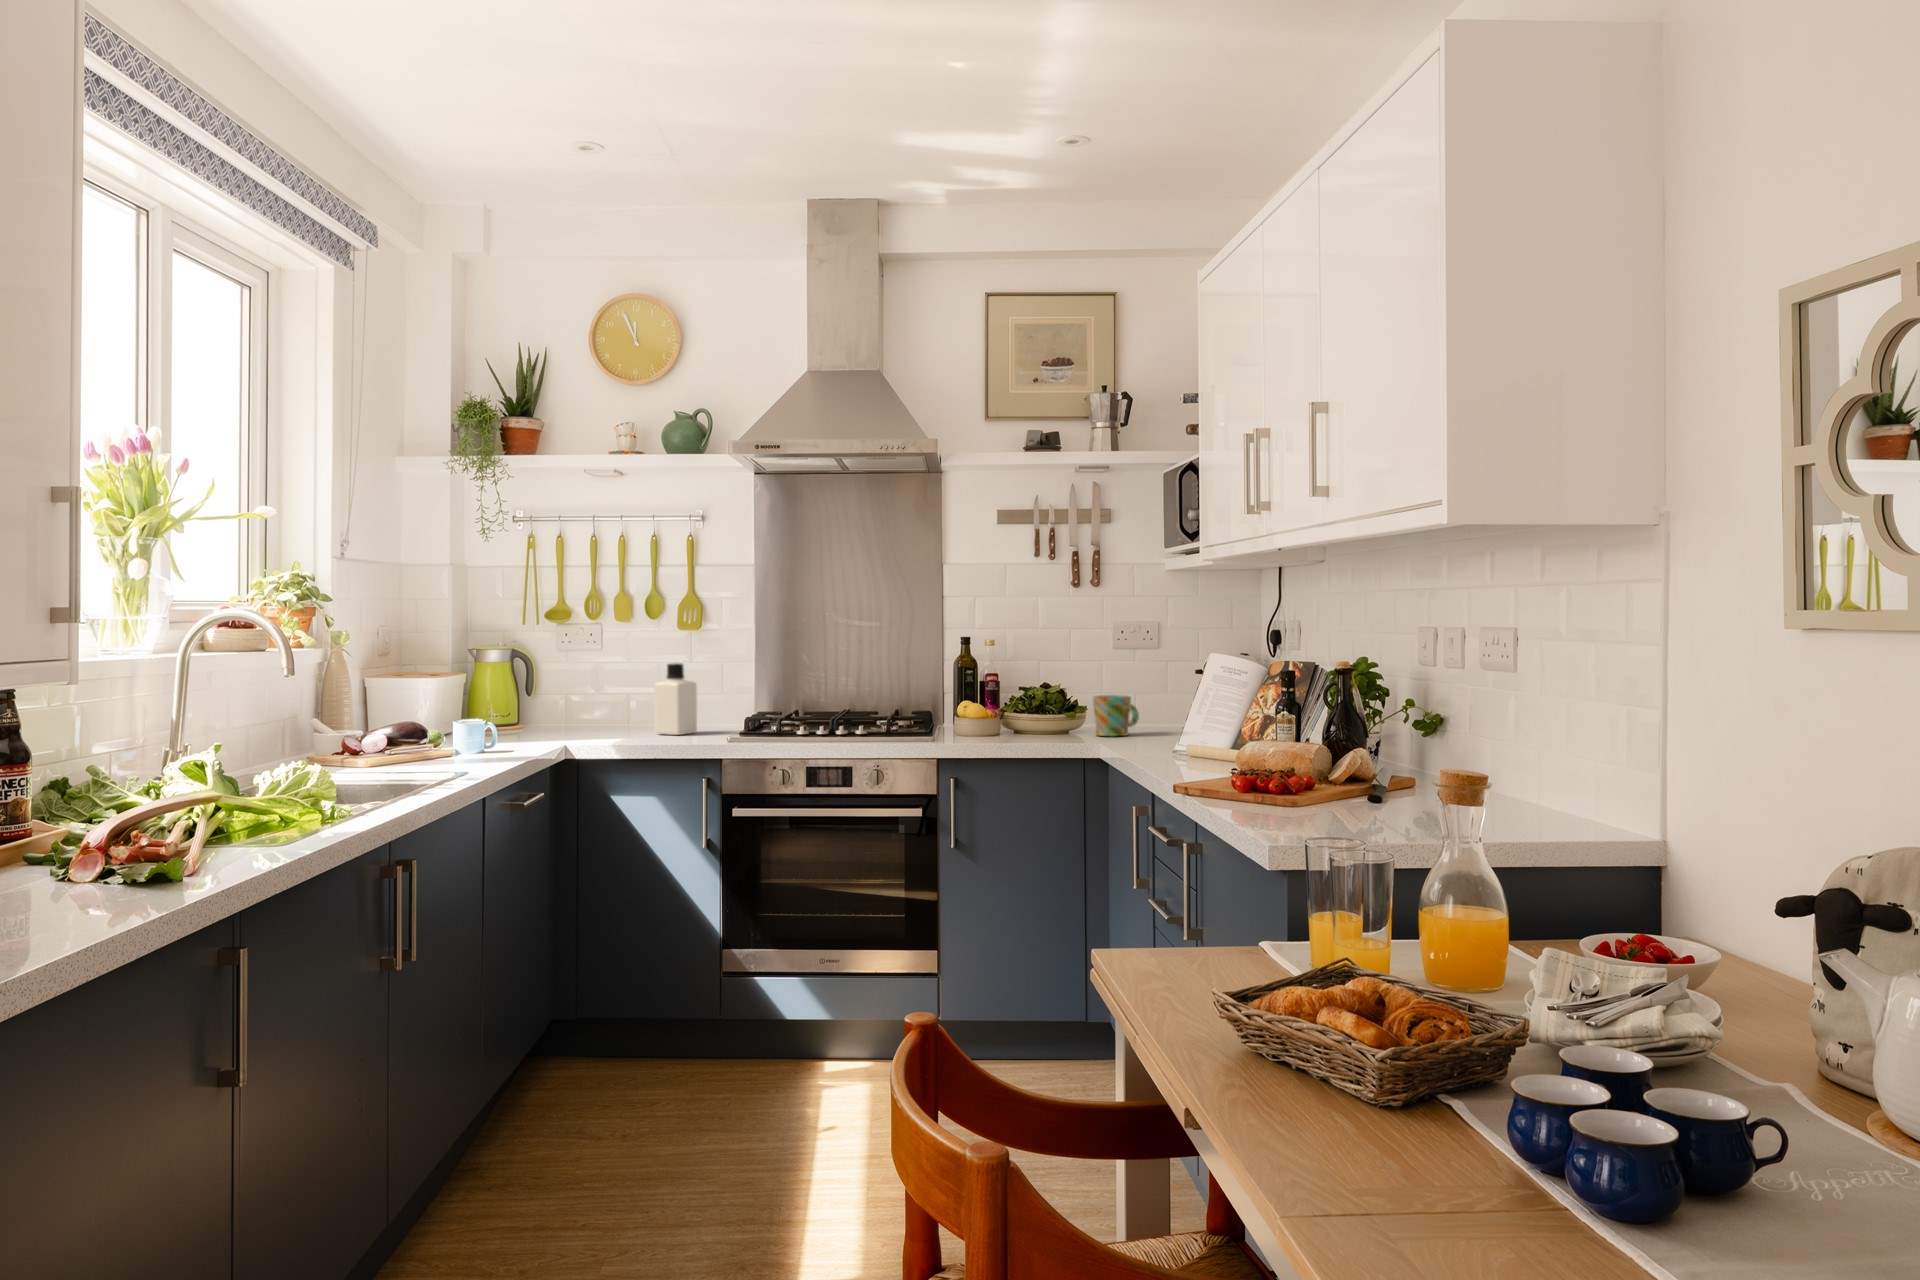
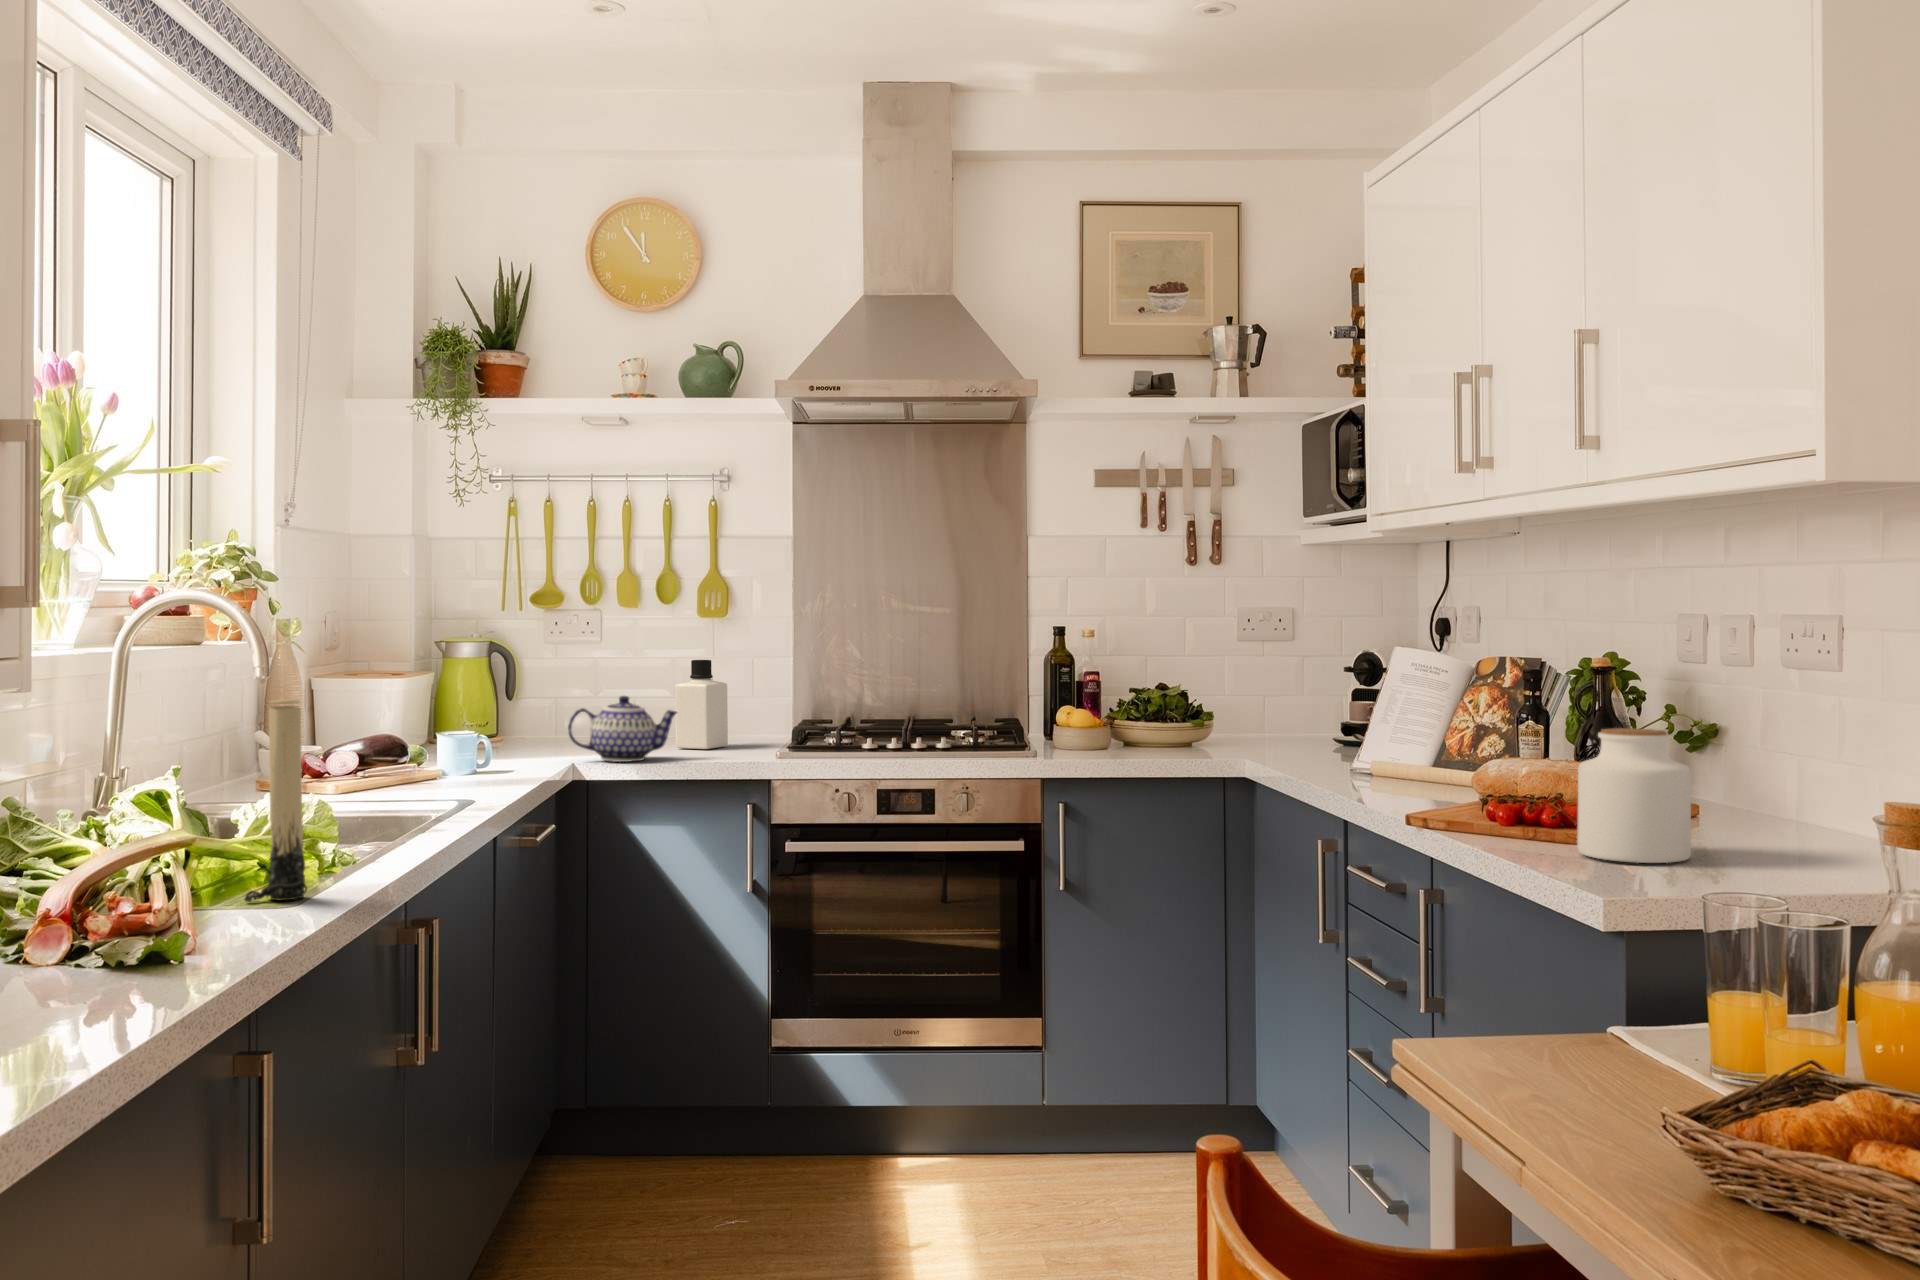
teapot: none [562,692,650,744] -> present [568,696,677,762]
candle: none [251,693,298,842] -> present [244,699,307,902]
mug: present [1093,695,1139,736] -> none [1225,699,1284,750]
jar: none [1281,717,1364,820] -> present [1577,728,1691,863]

